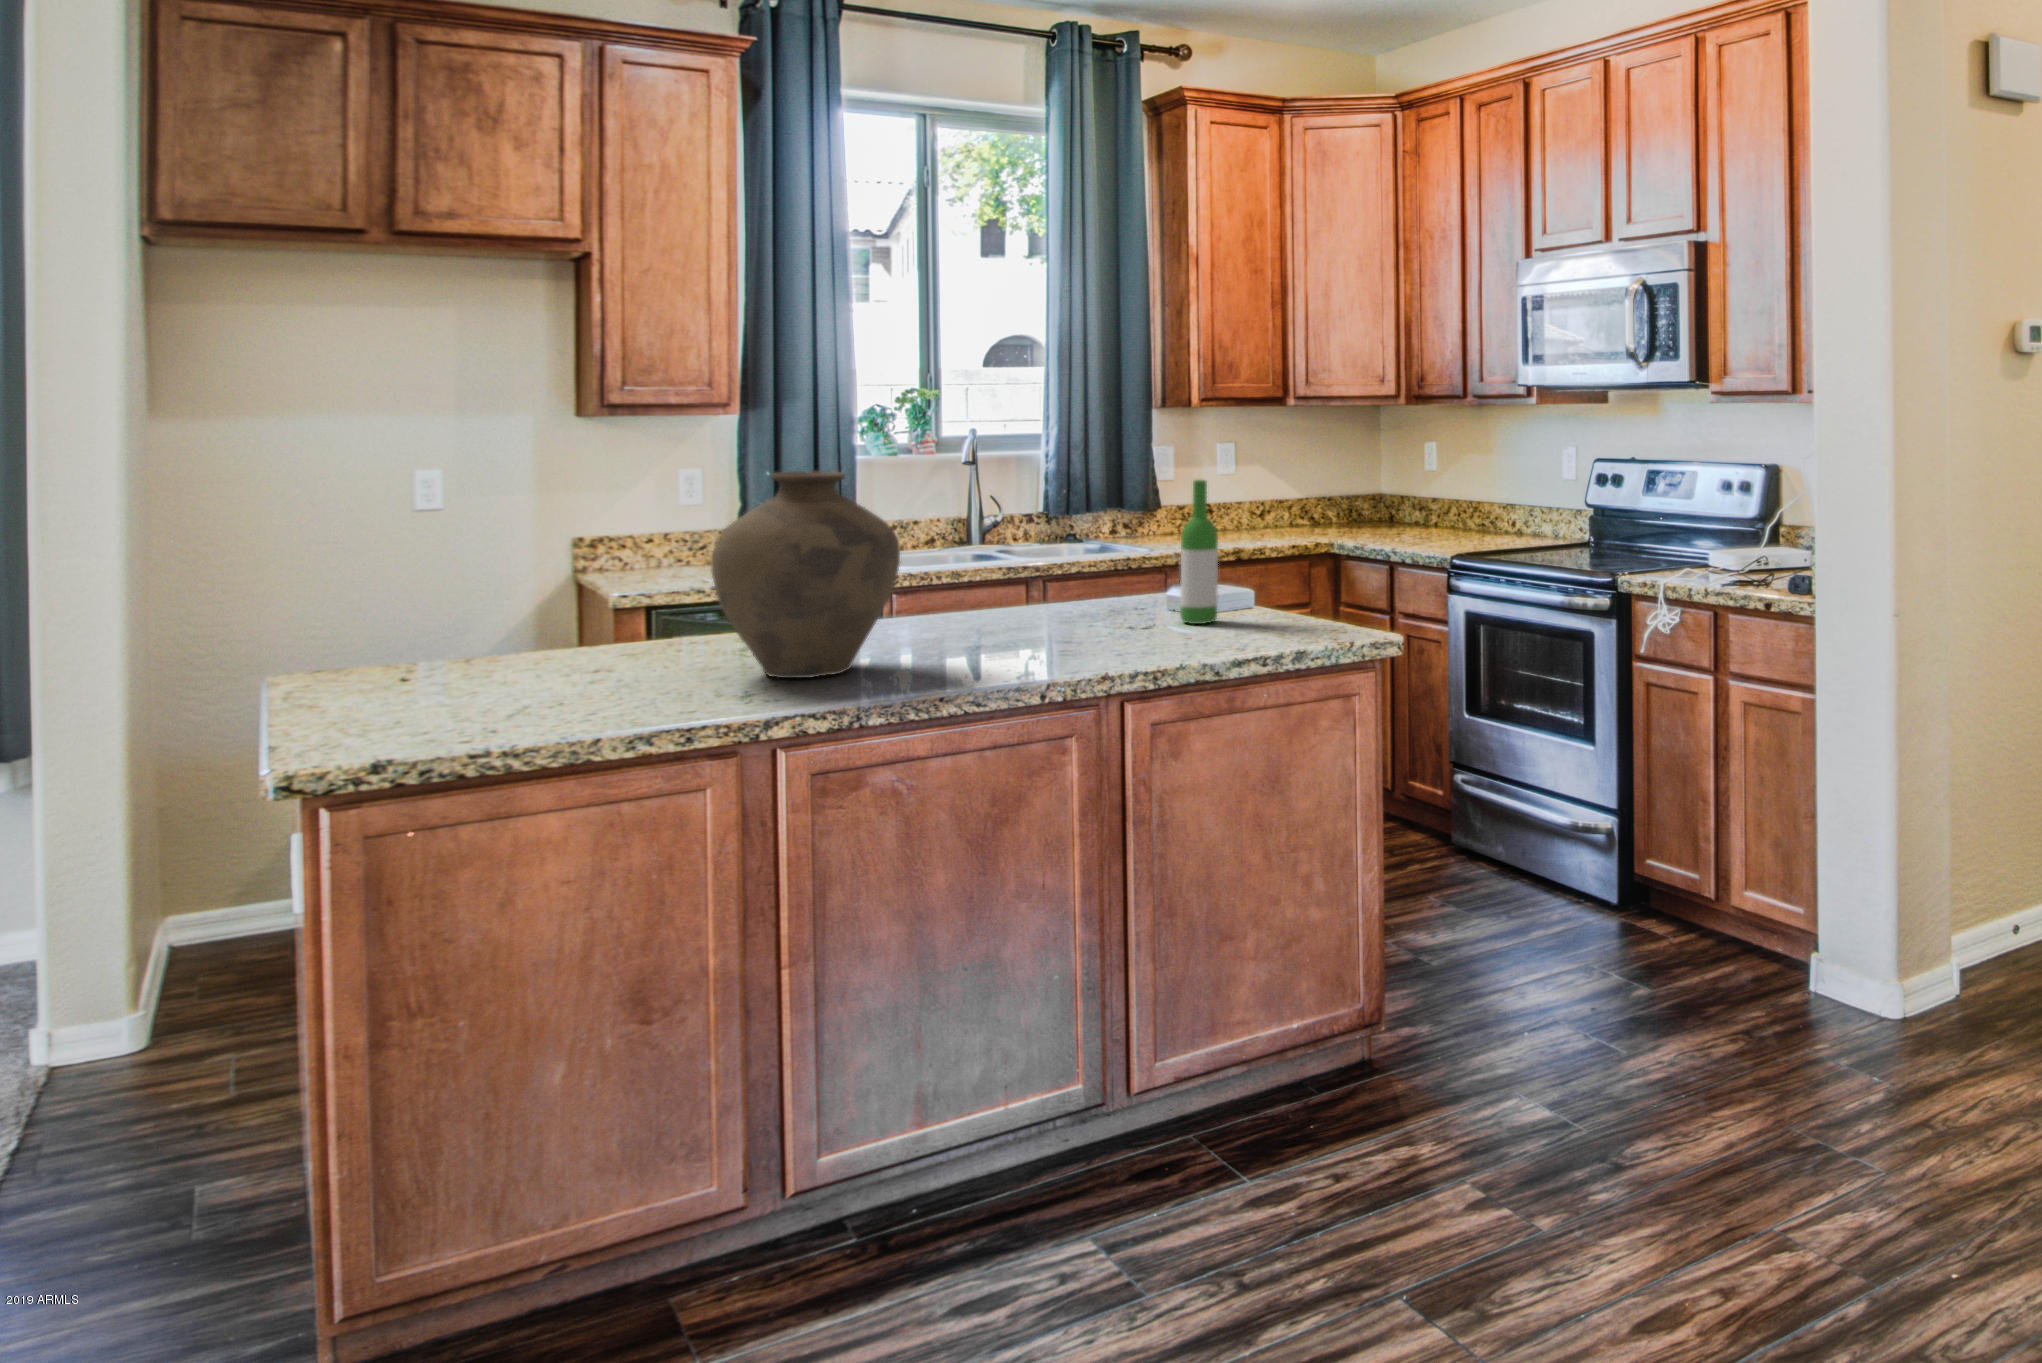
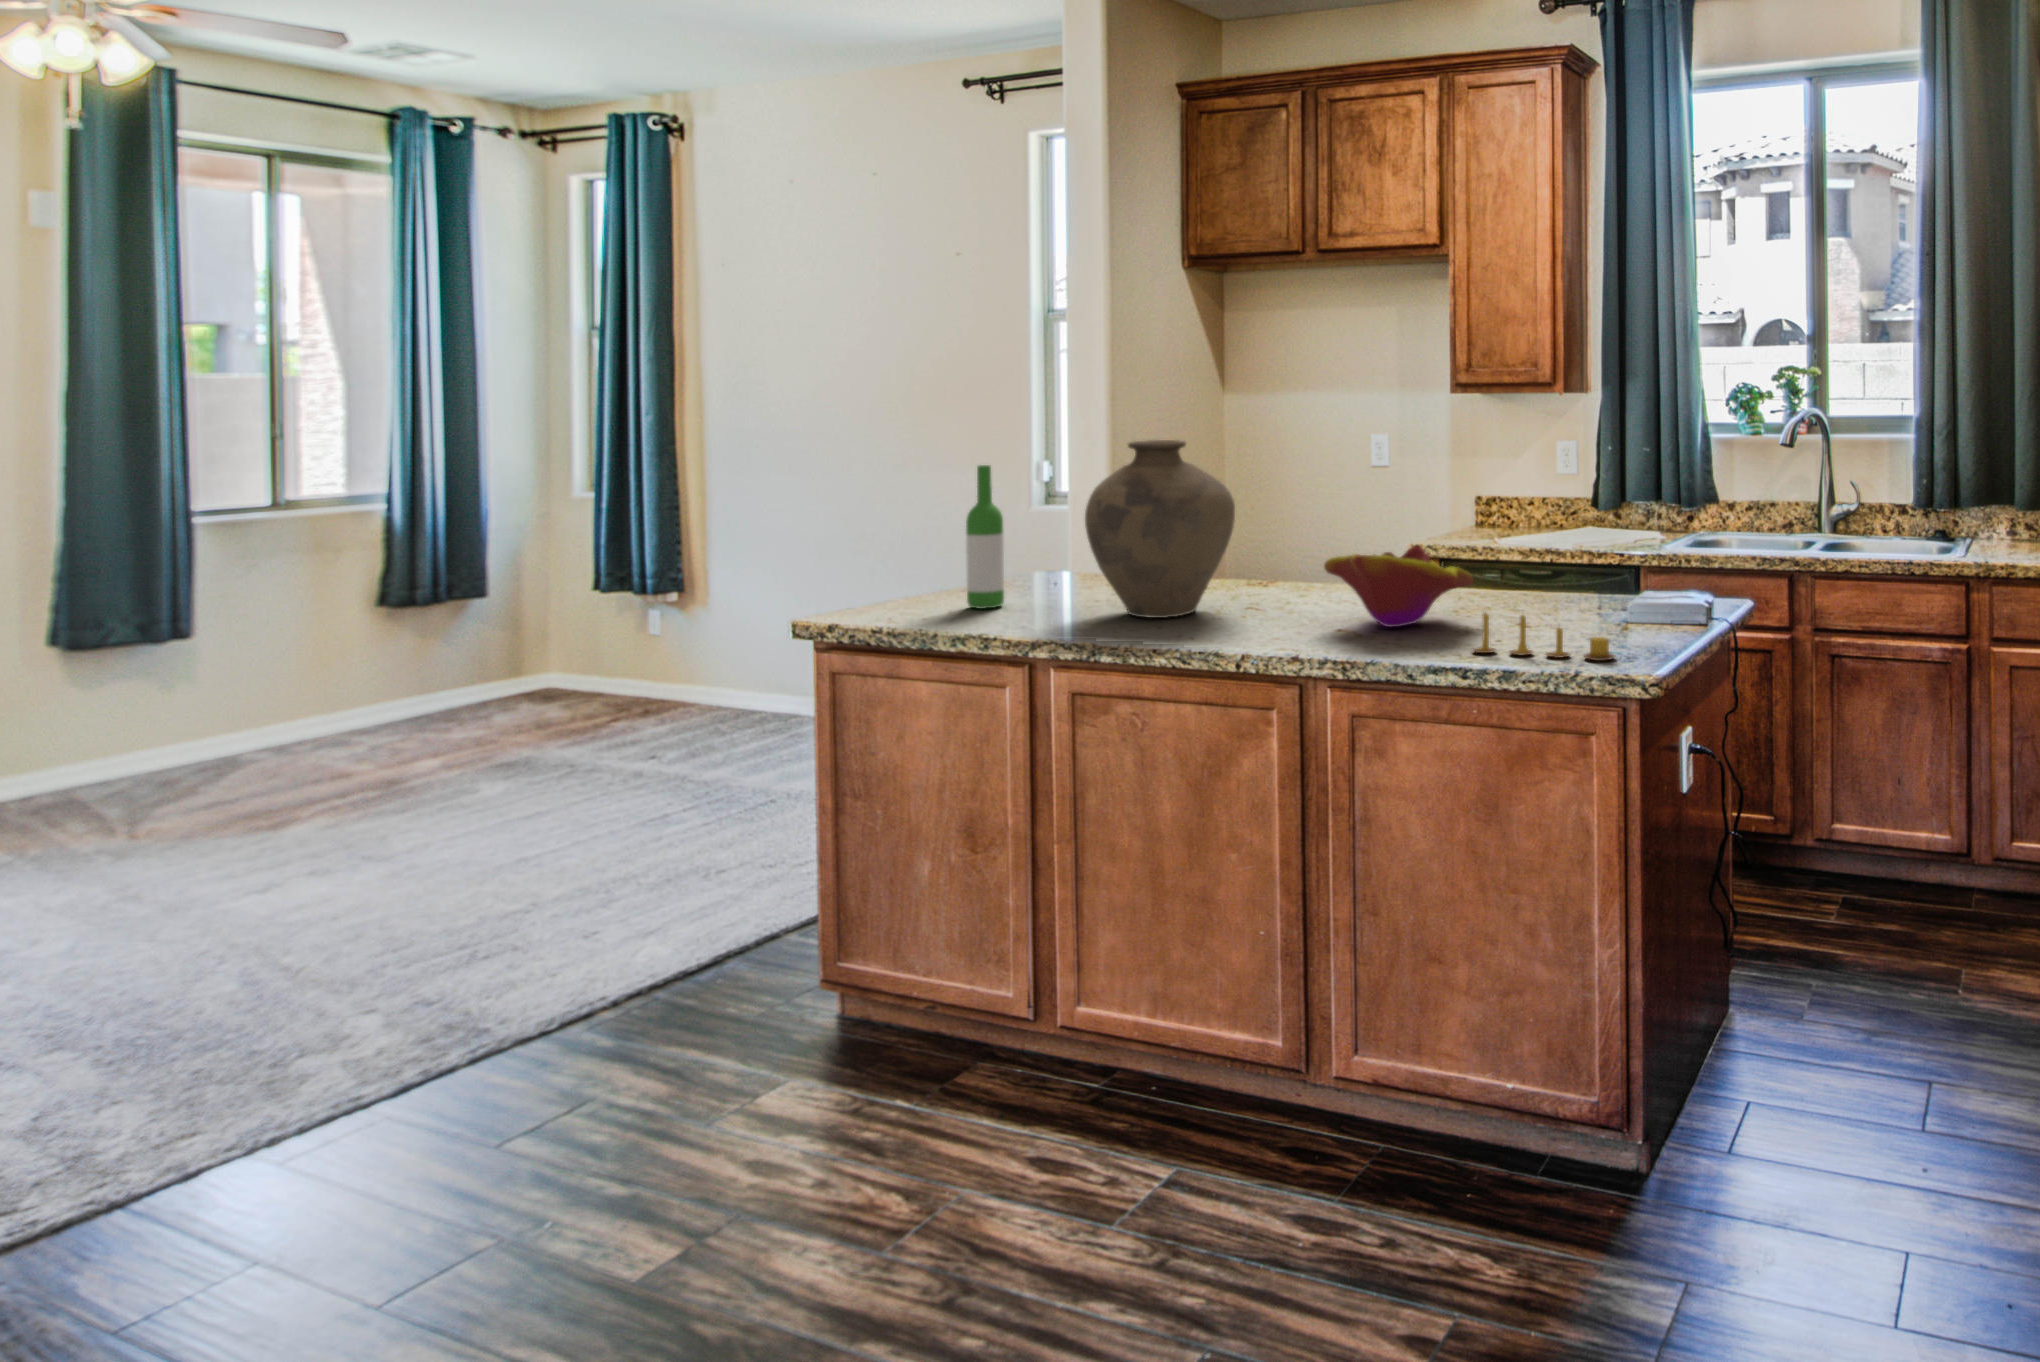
wine bottle: present [1180,480,1218,624] -> present [966,465,1004,609]
decorative bowl: none [1008,564,1156,643] -> present [1324,546,1473,627]
candle: none [1224,603,1334,645] -> present [1473,613,1614,661]

